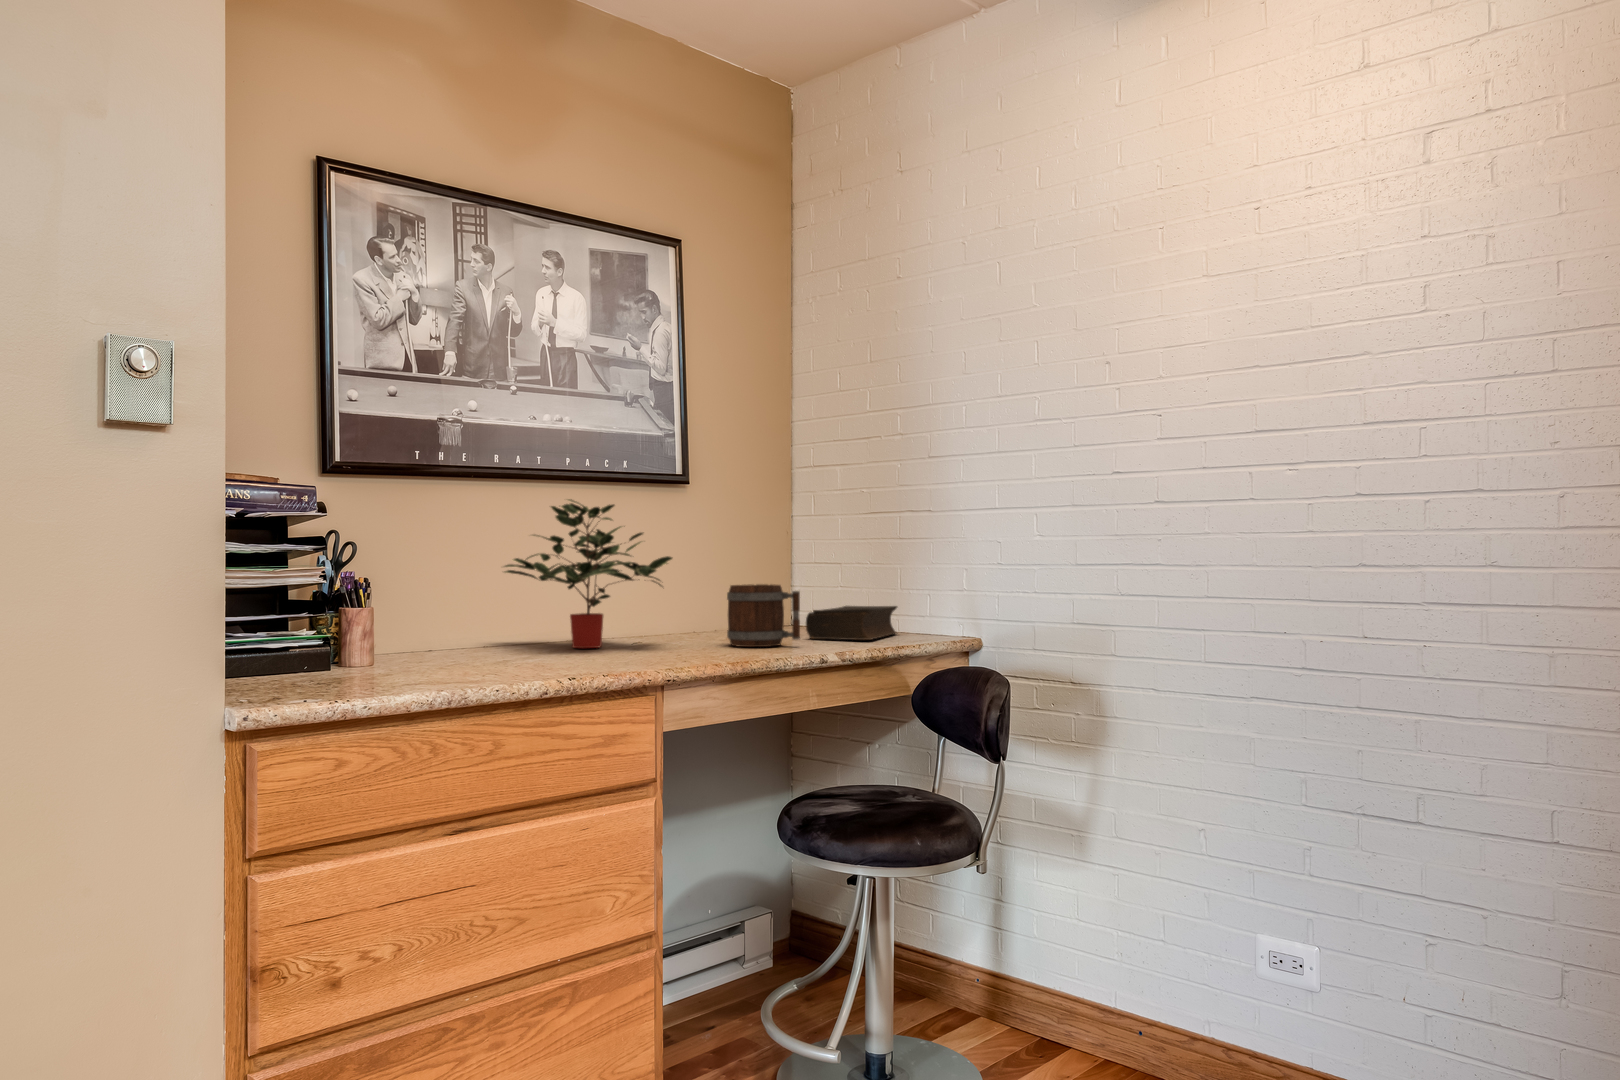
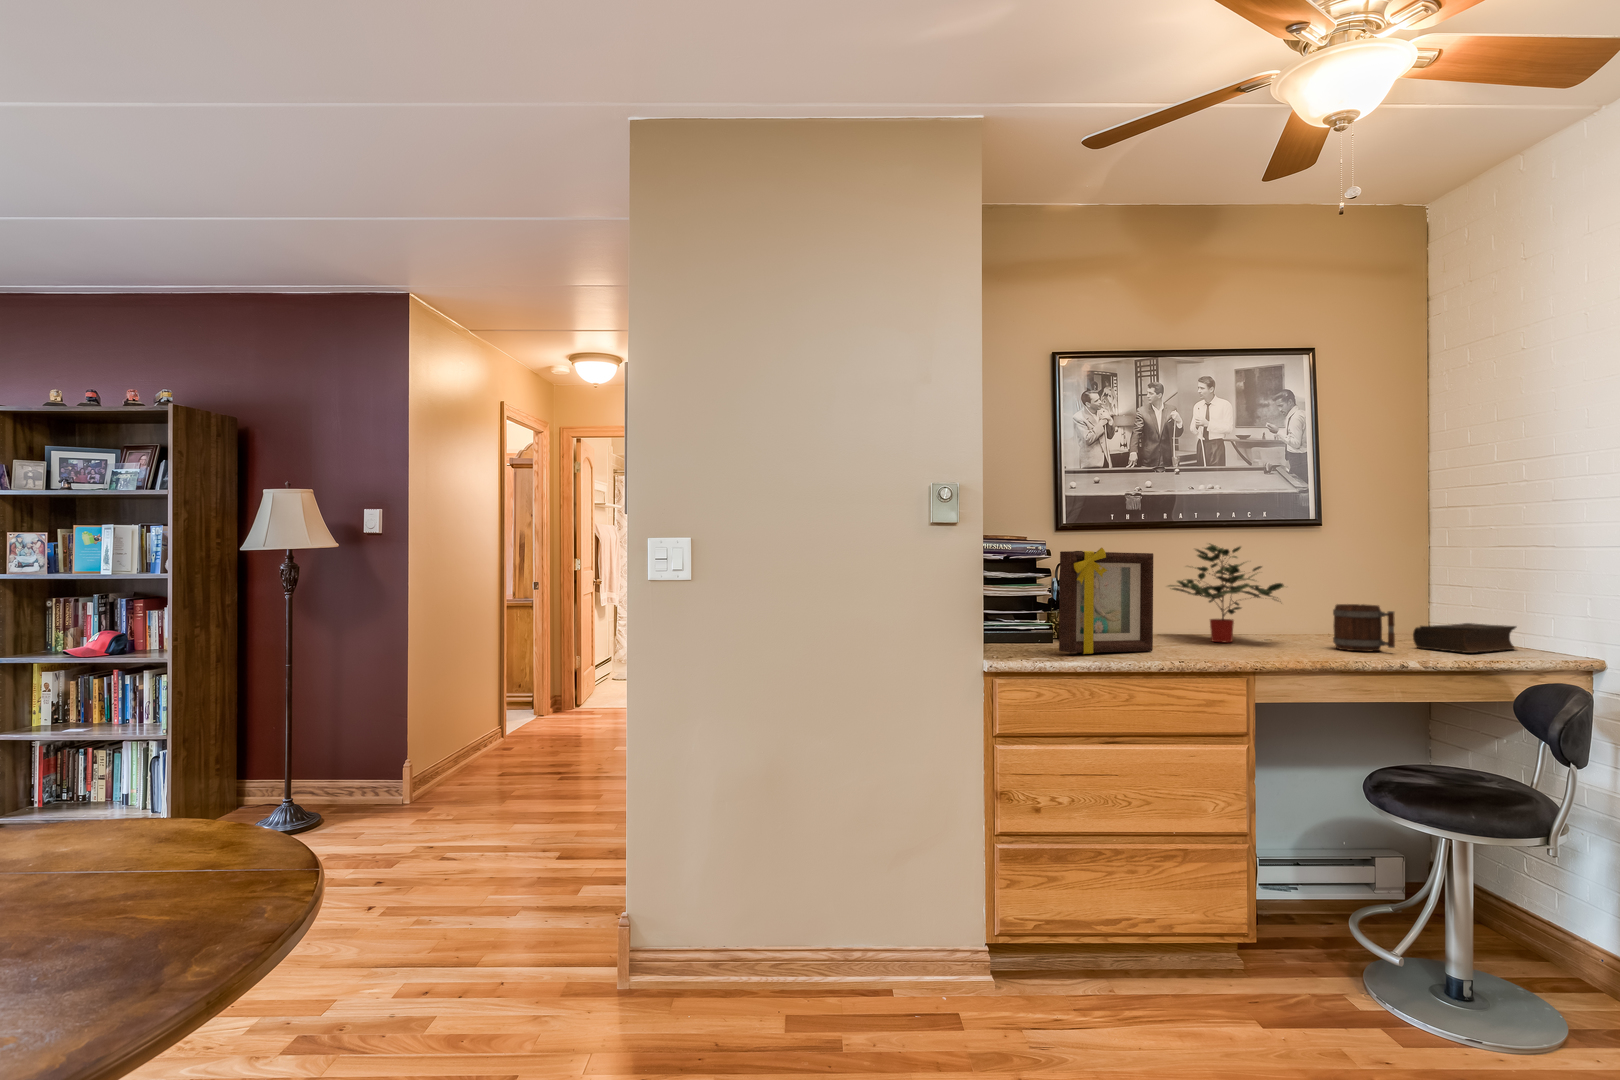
picture frame: none [364,492,513,681] -> present [1059,548,1153,654]

